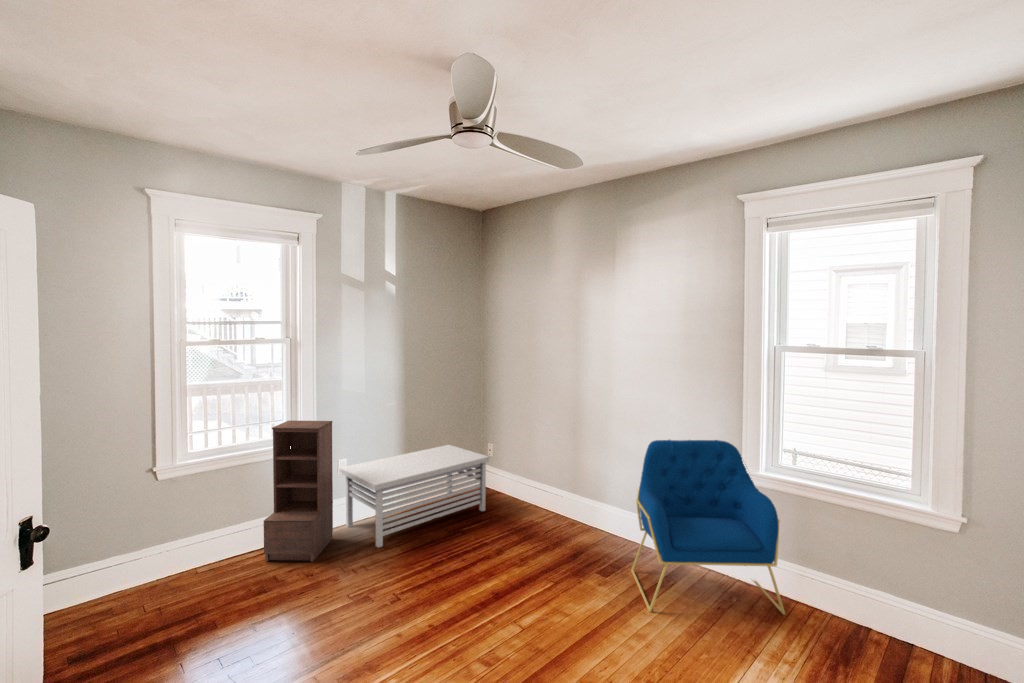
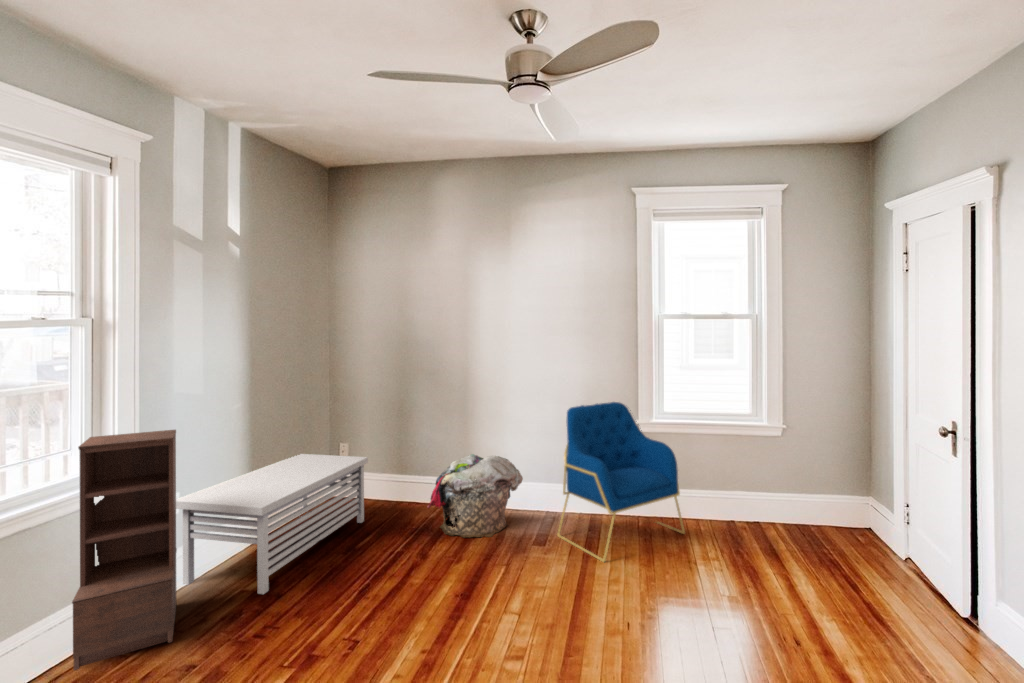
laundry basket: none [523,470,616,553] -> present [427,454,523,538]

